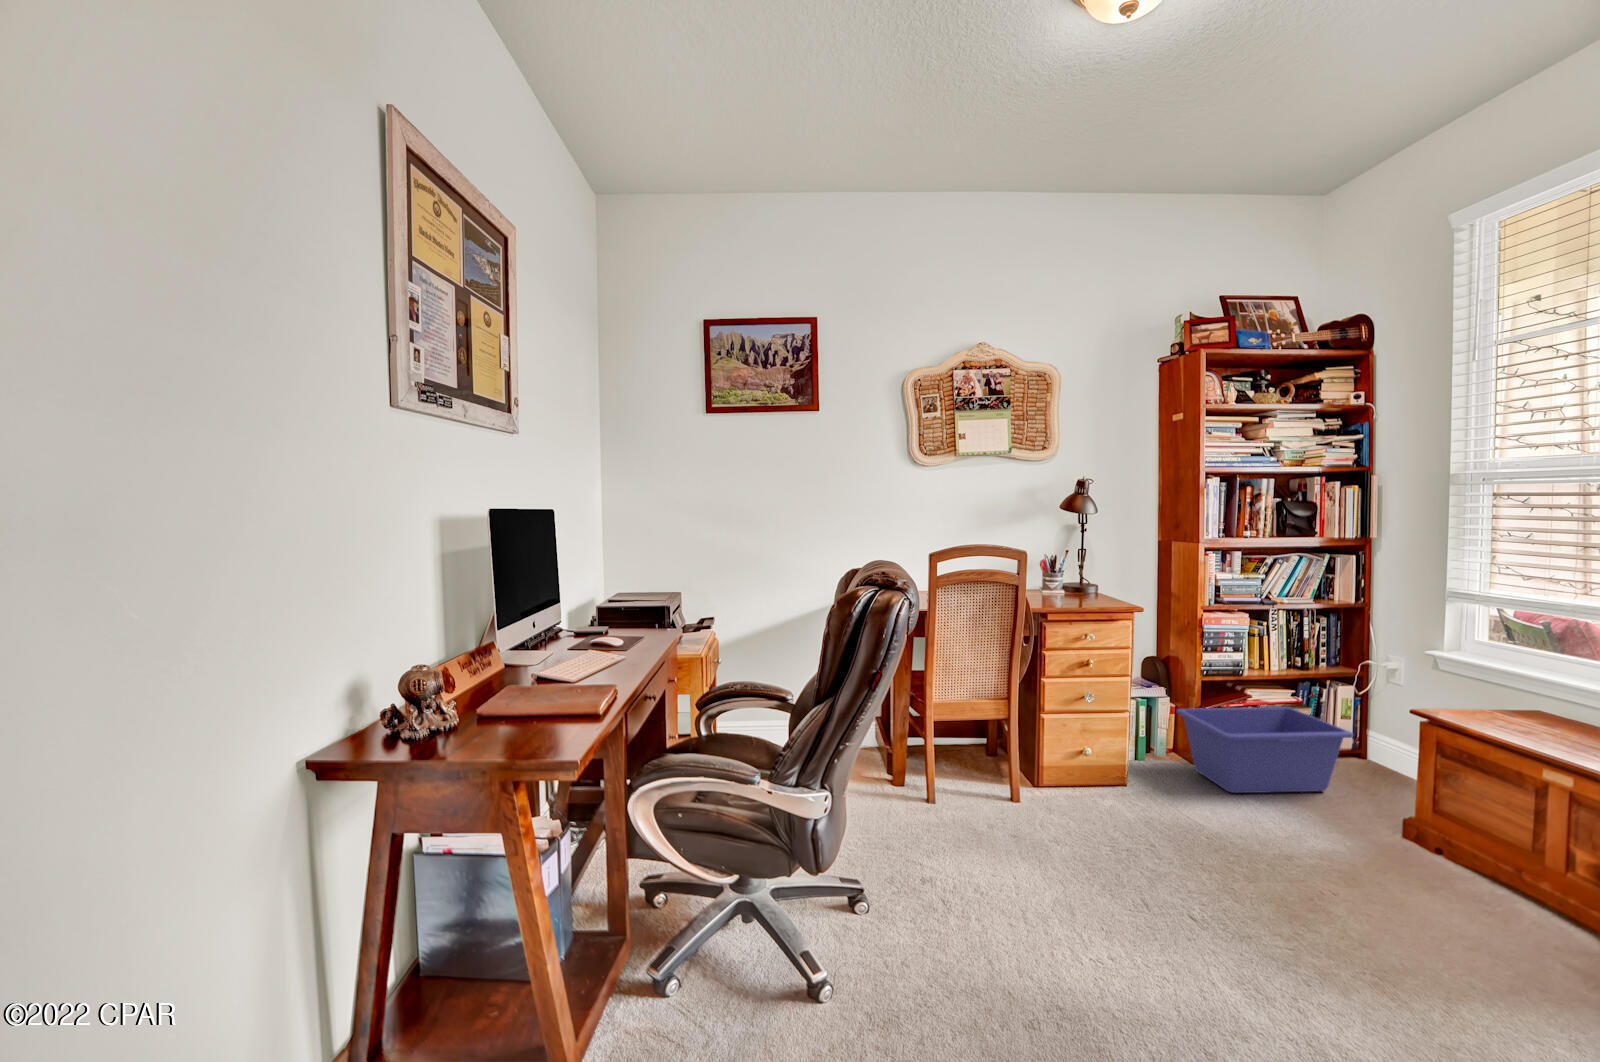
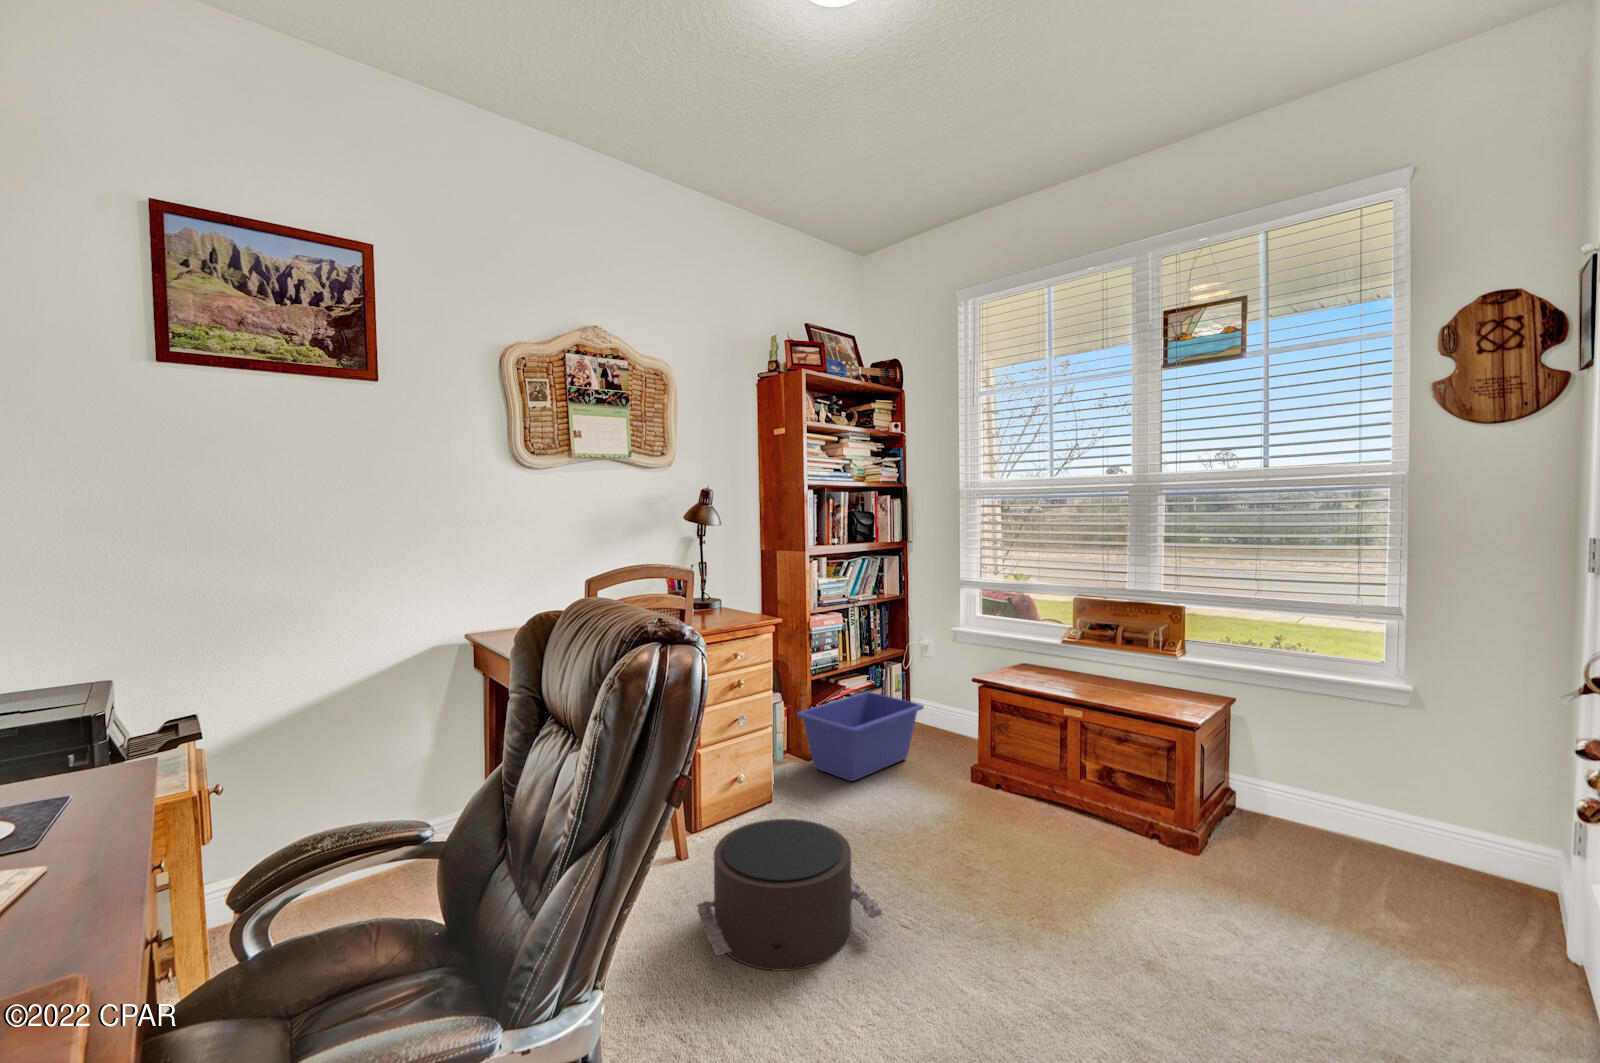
pouf: none [979,779,1150,907] -> present [697,819,883,971]

